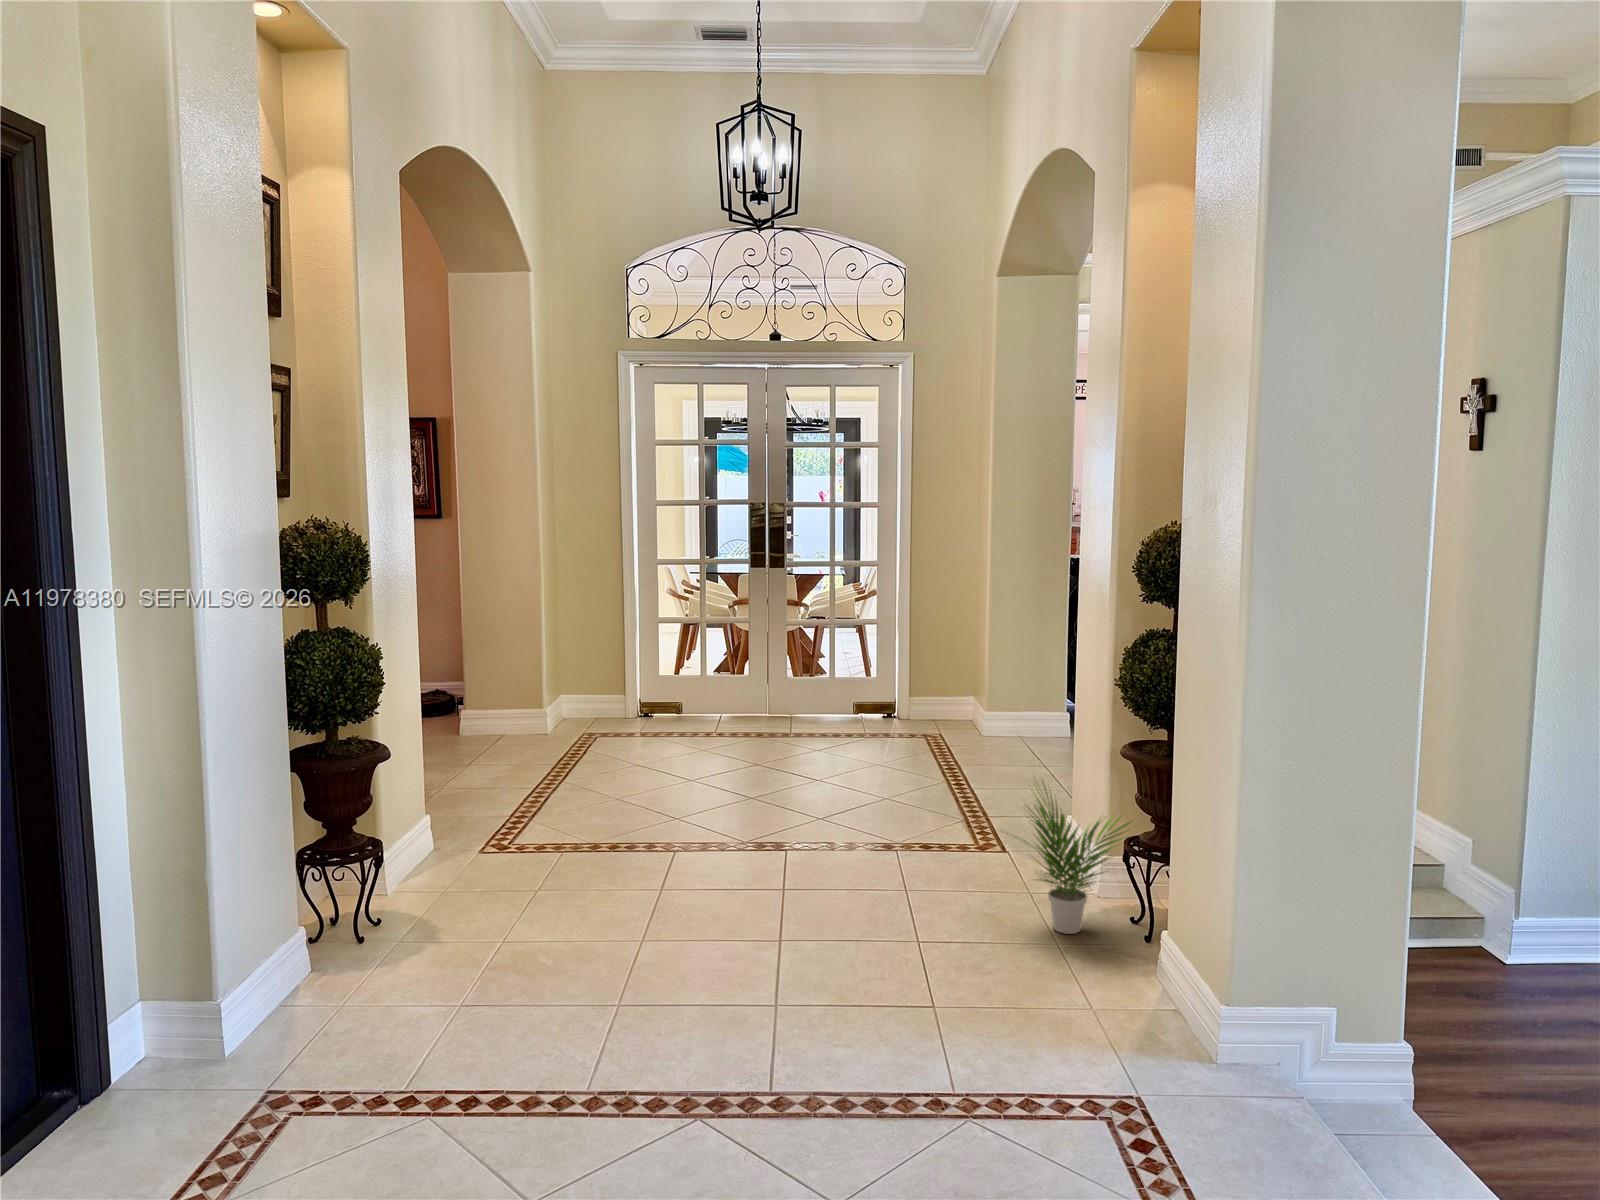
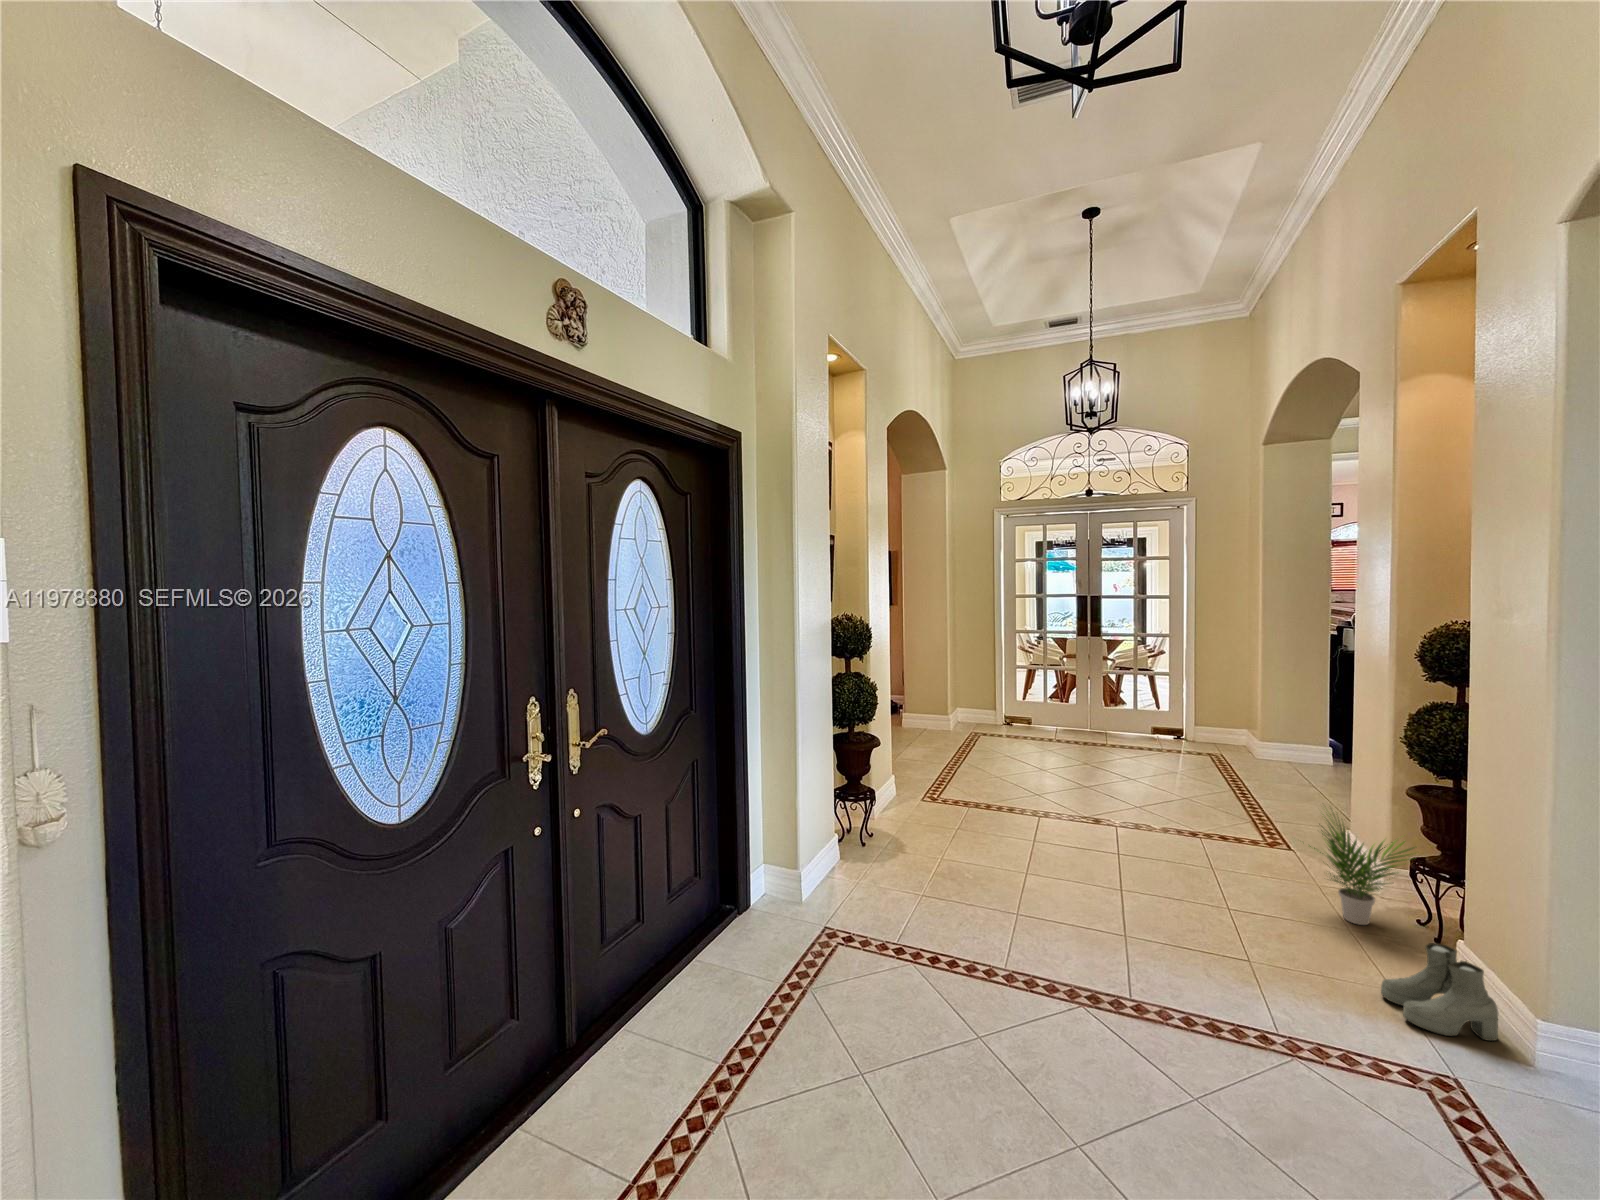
boots: none [1078,937,1192,1050] -> present [1381,943,1498,1041]

